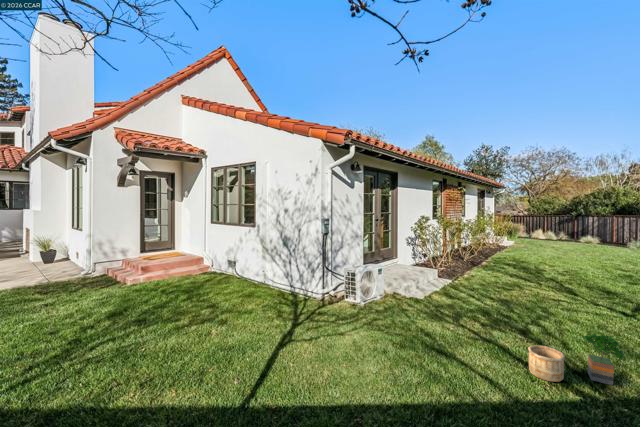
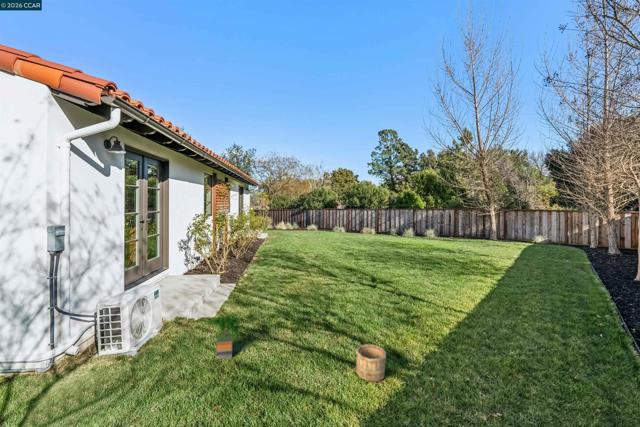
potted tree: present [584,334,624,385] -> present [213,315,239,359]

